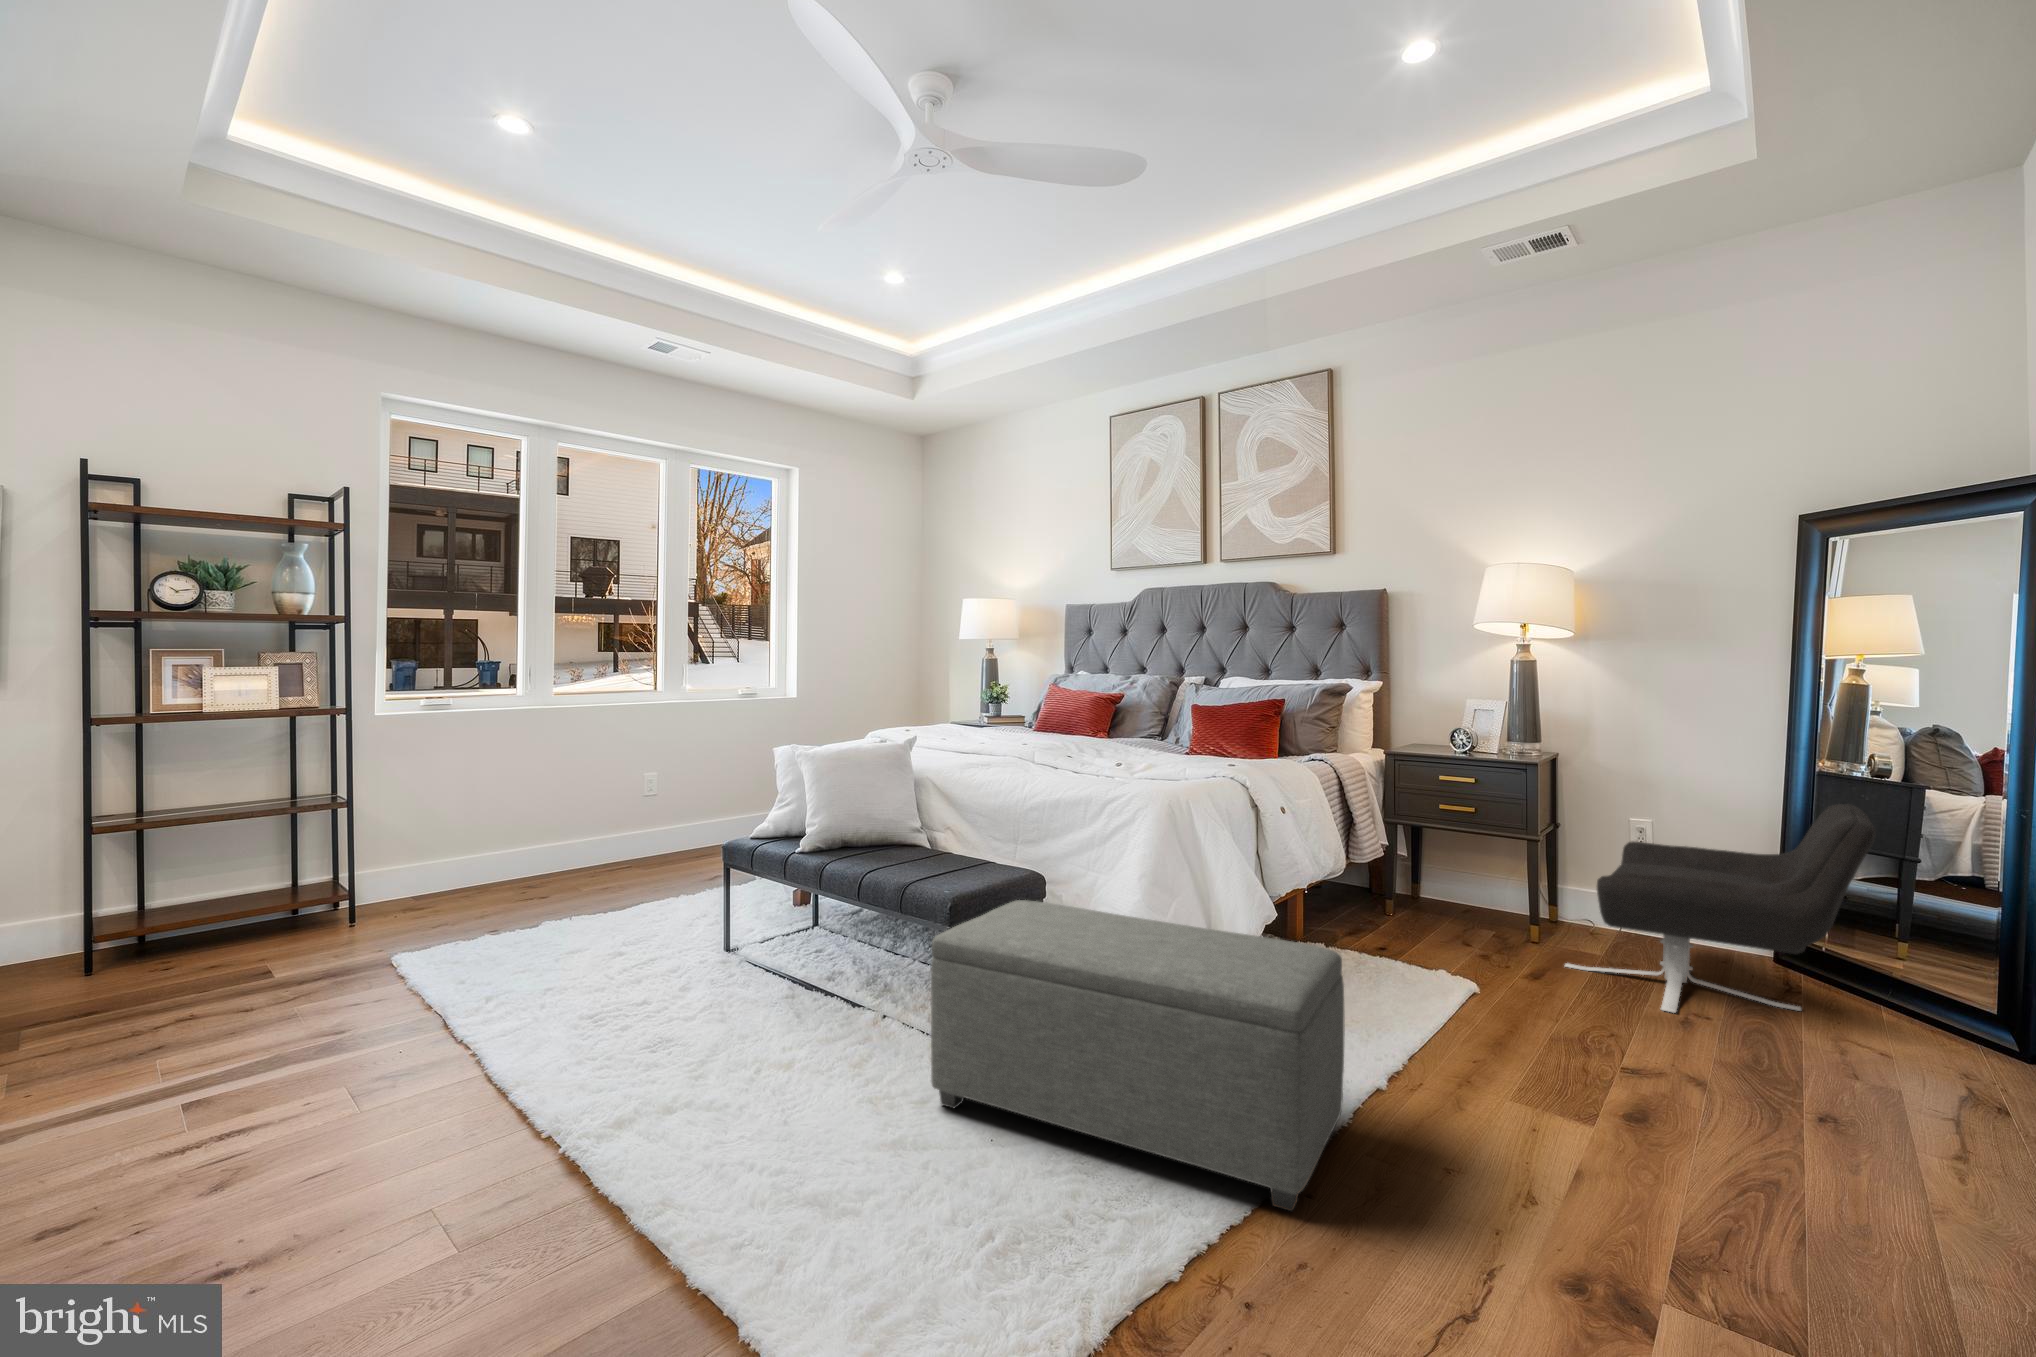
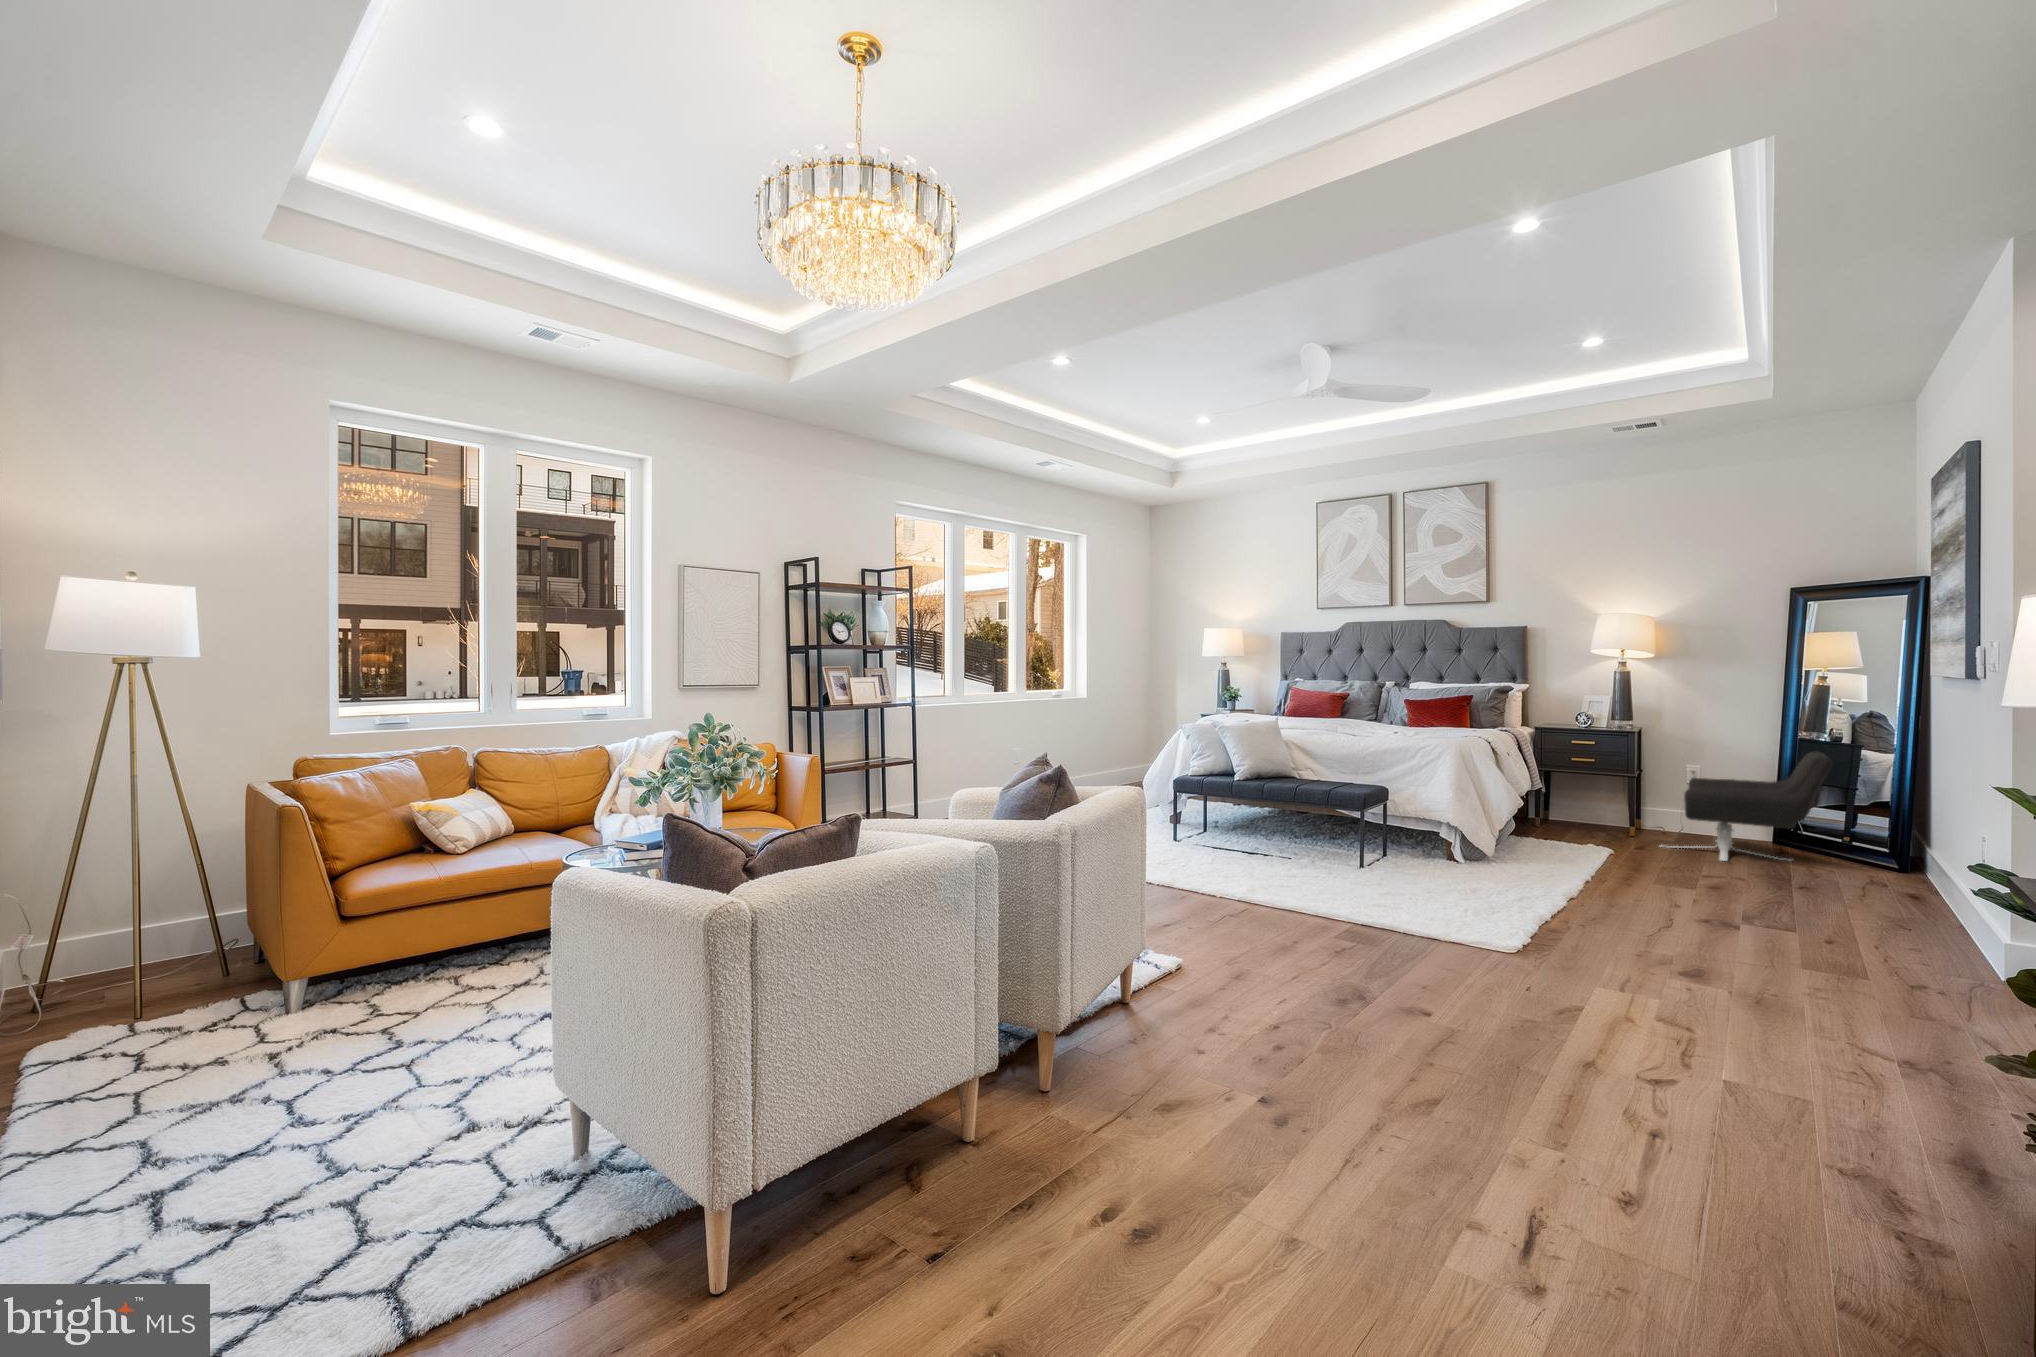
ottoman: present [931,900,1345,1211] -> none [1386,794,1595,909]

